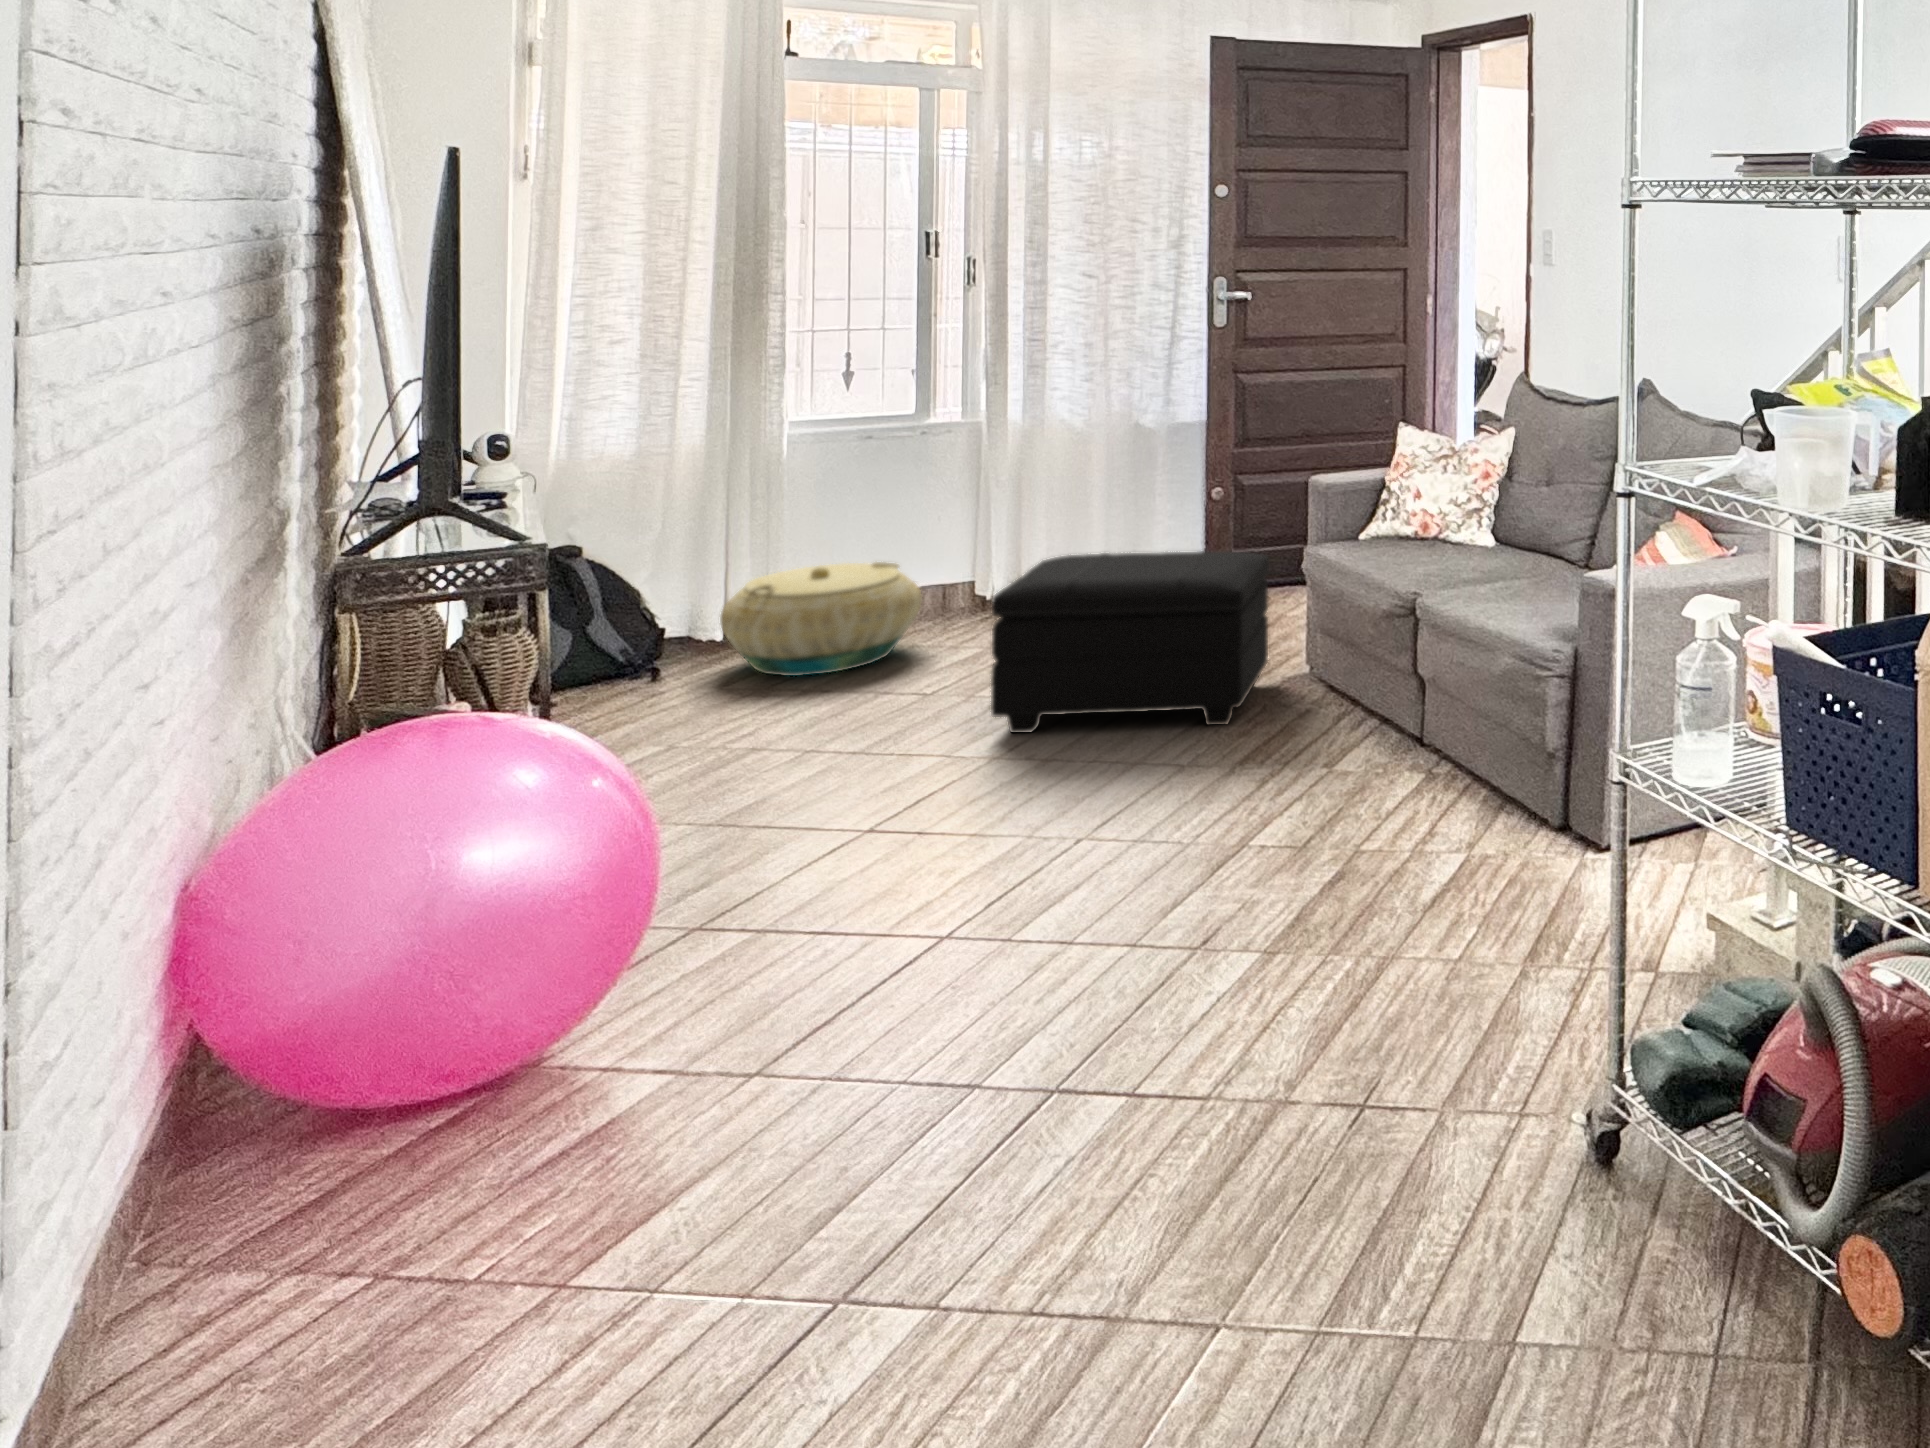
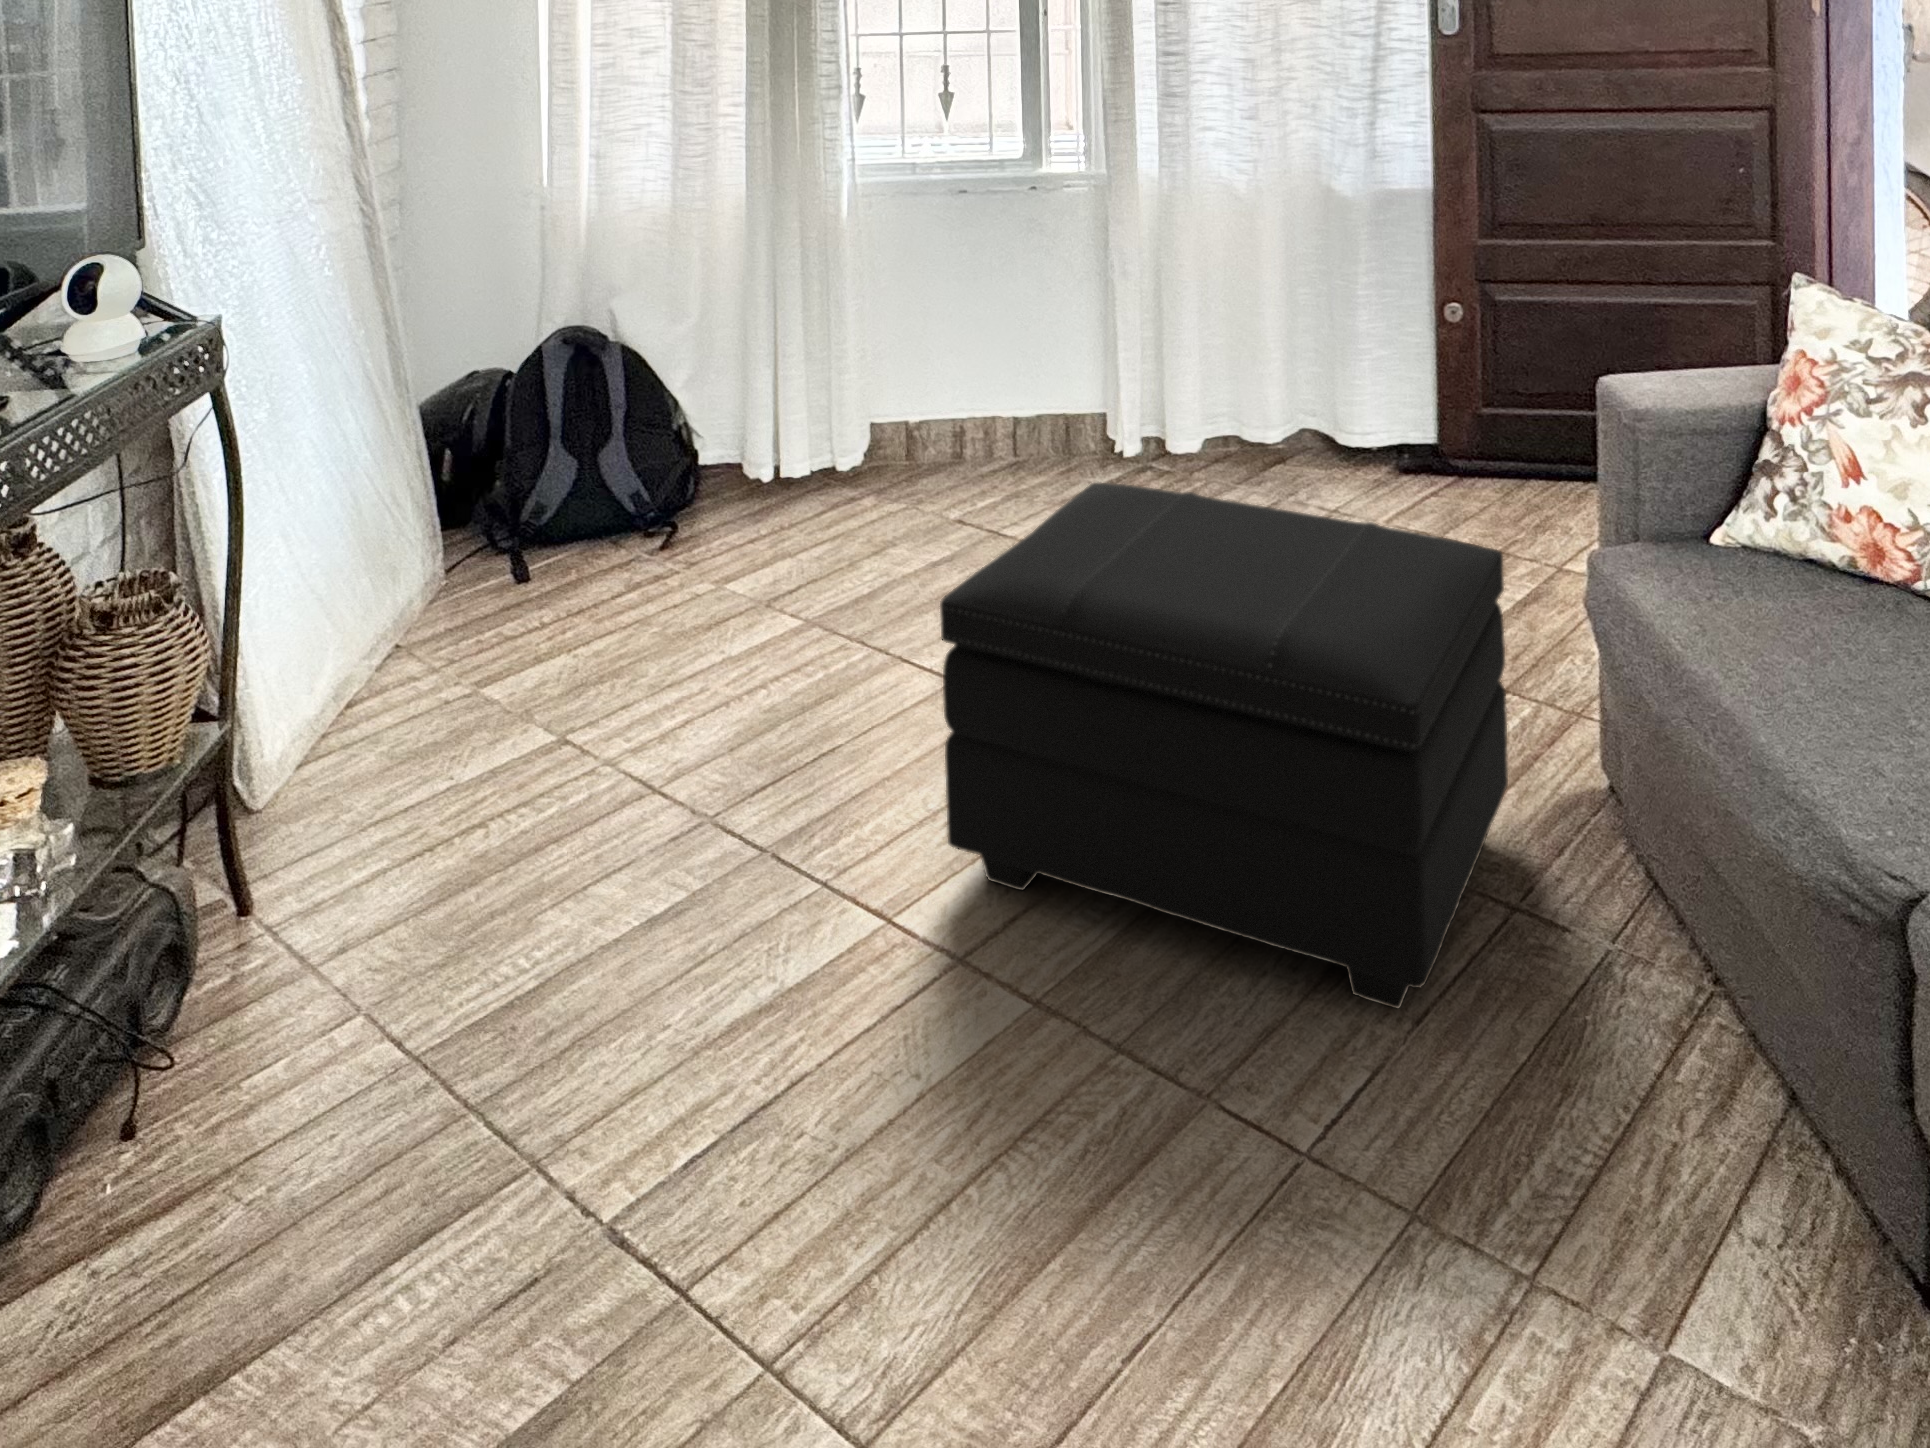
basket: present [720,562,922,676] -> none [729,387,992,579]

